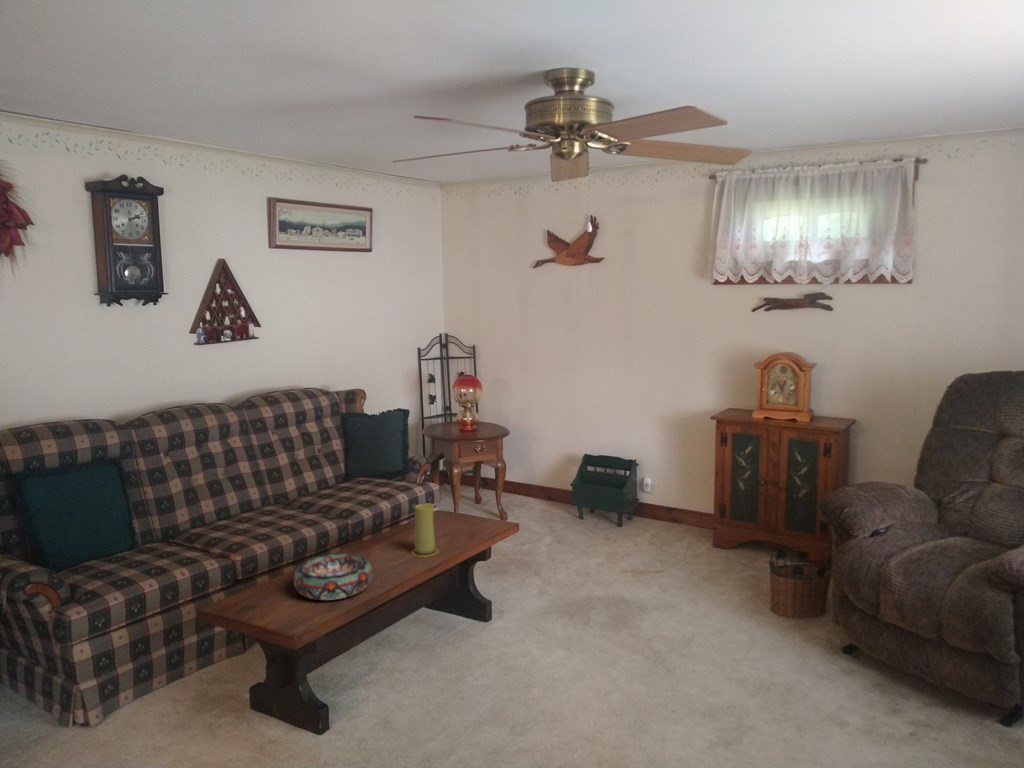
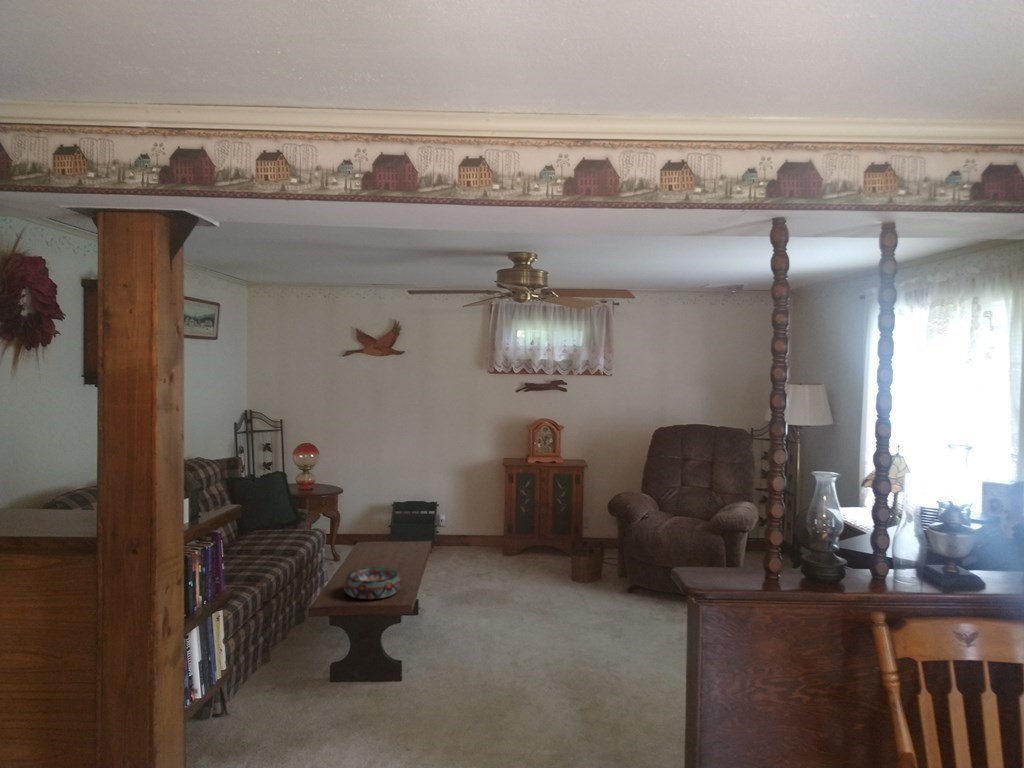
candle: present [411,503,439,557] -> none [382,530,403,570]

